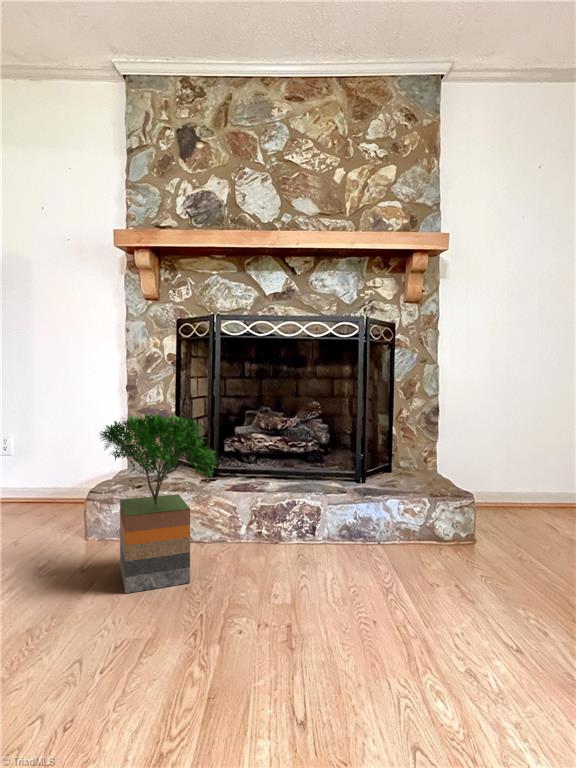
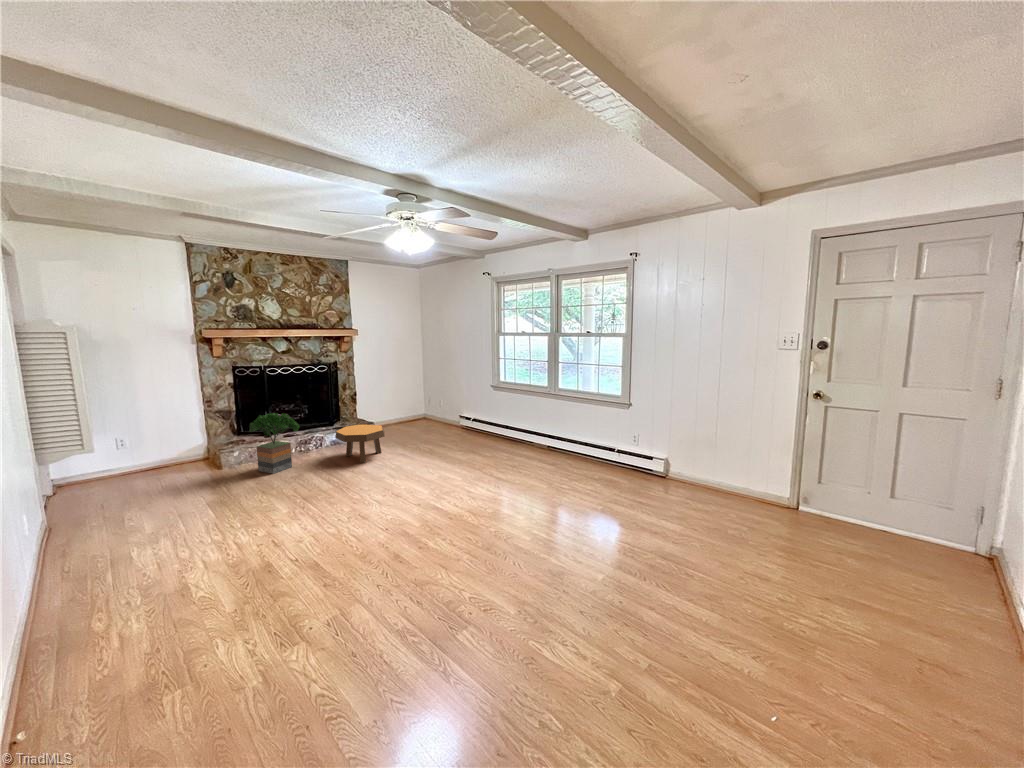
footstool: none [320,489,489,653] -> present [336,424,385,463]

